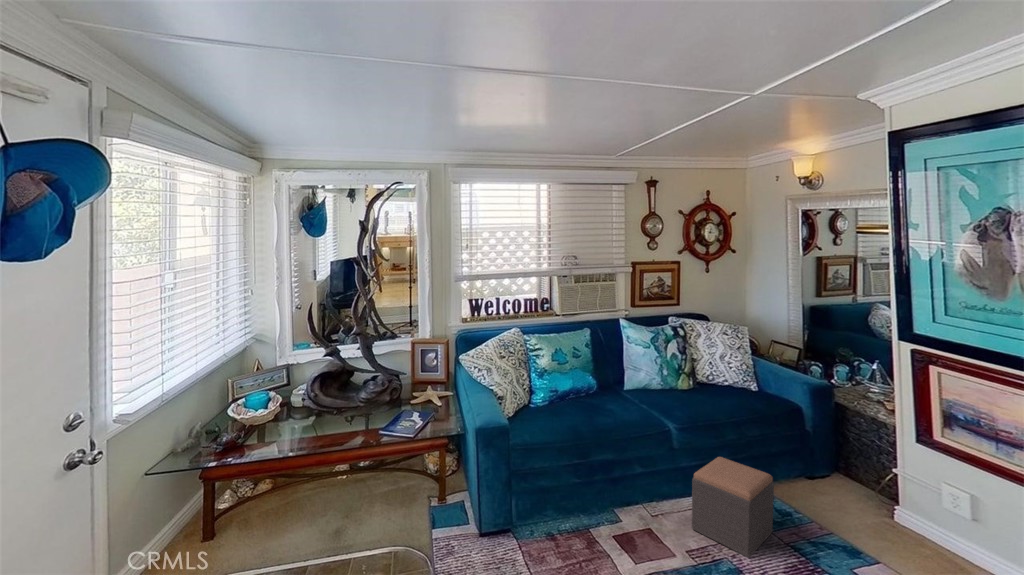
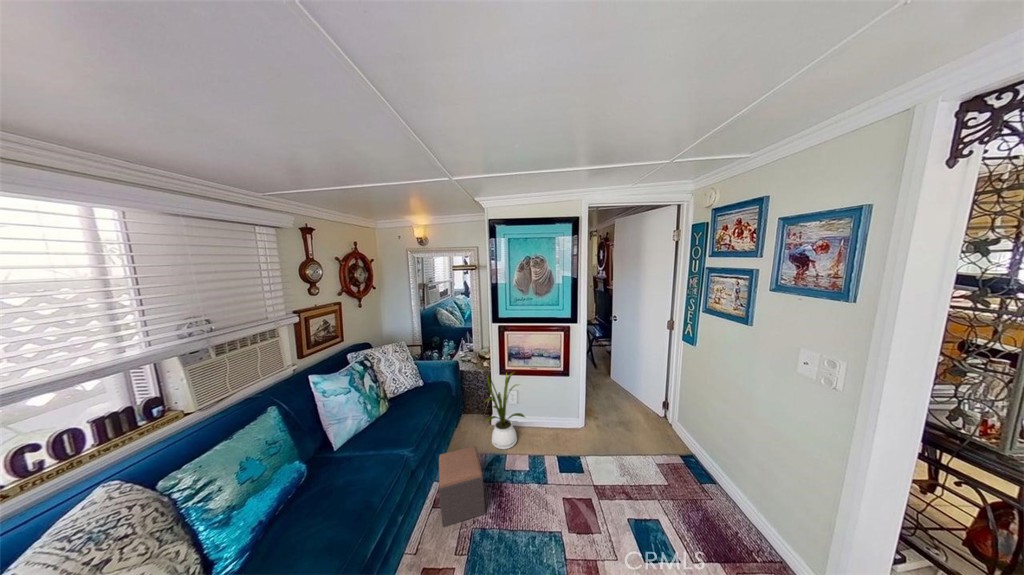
house plant: none [823,377,917,544] -> present [482,368,525,449]

